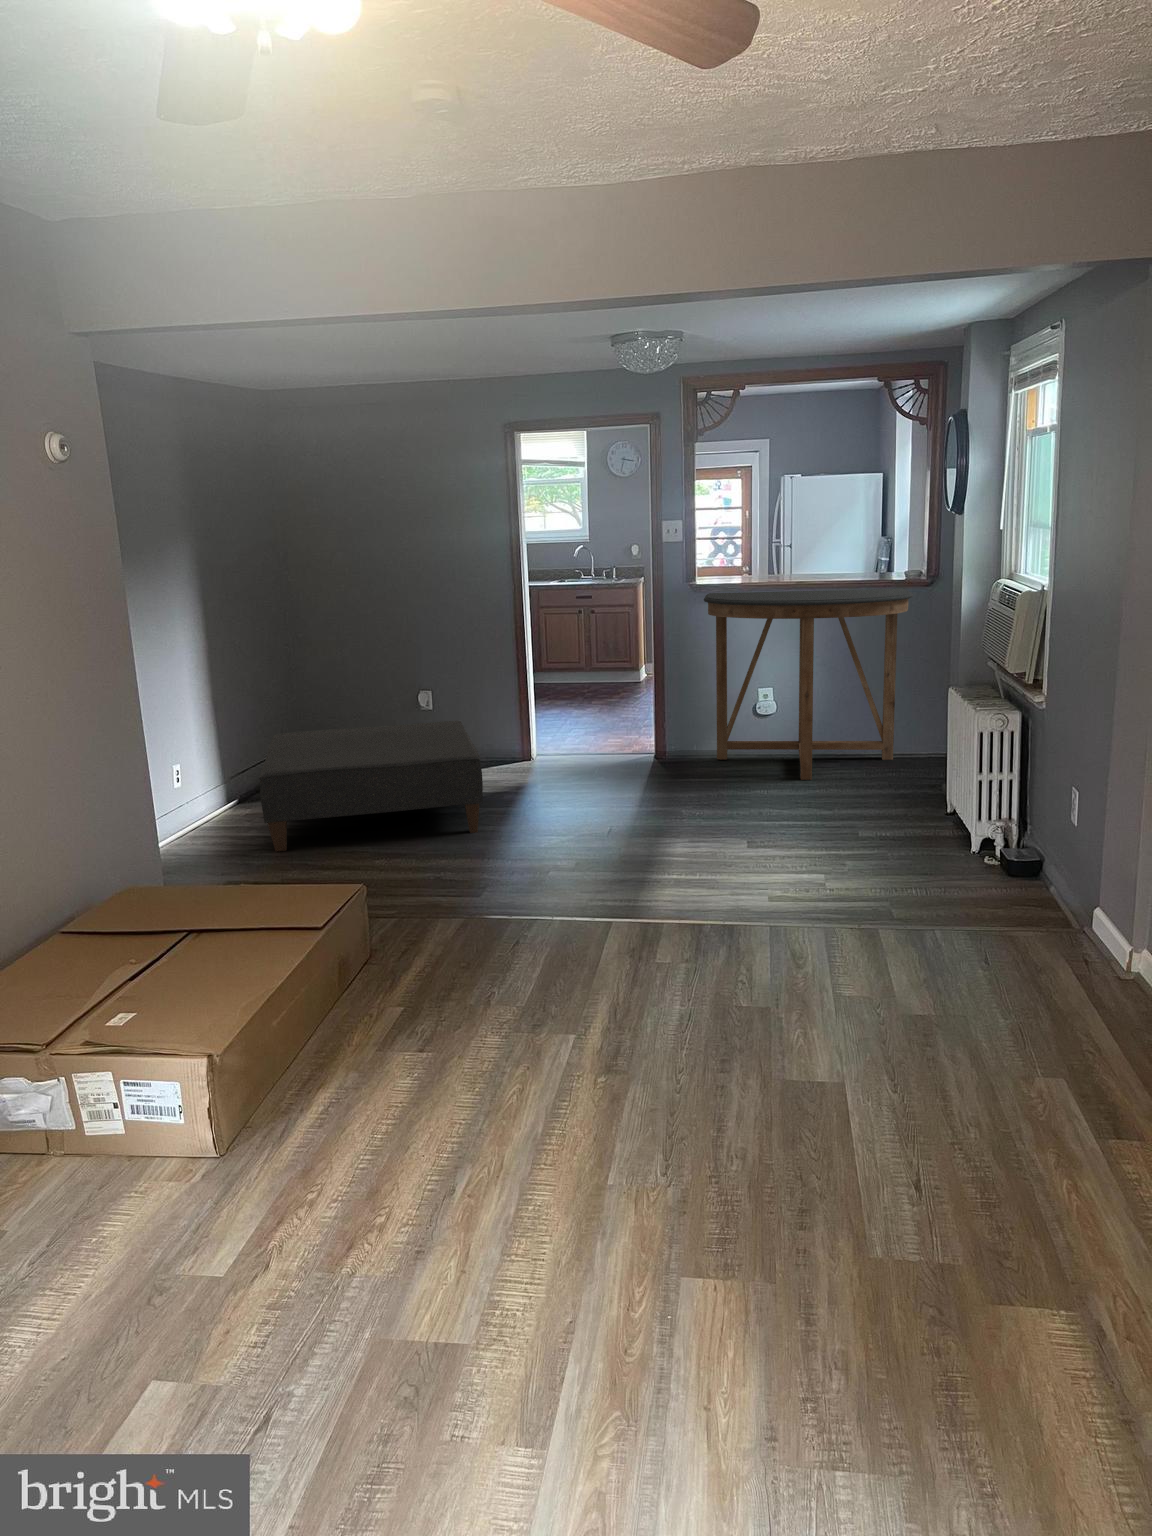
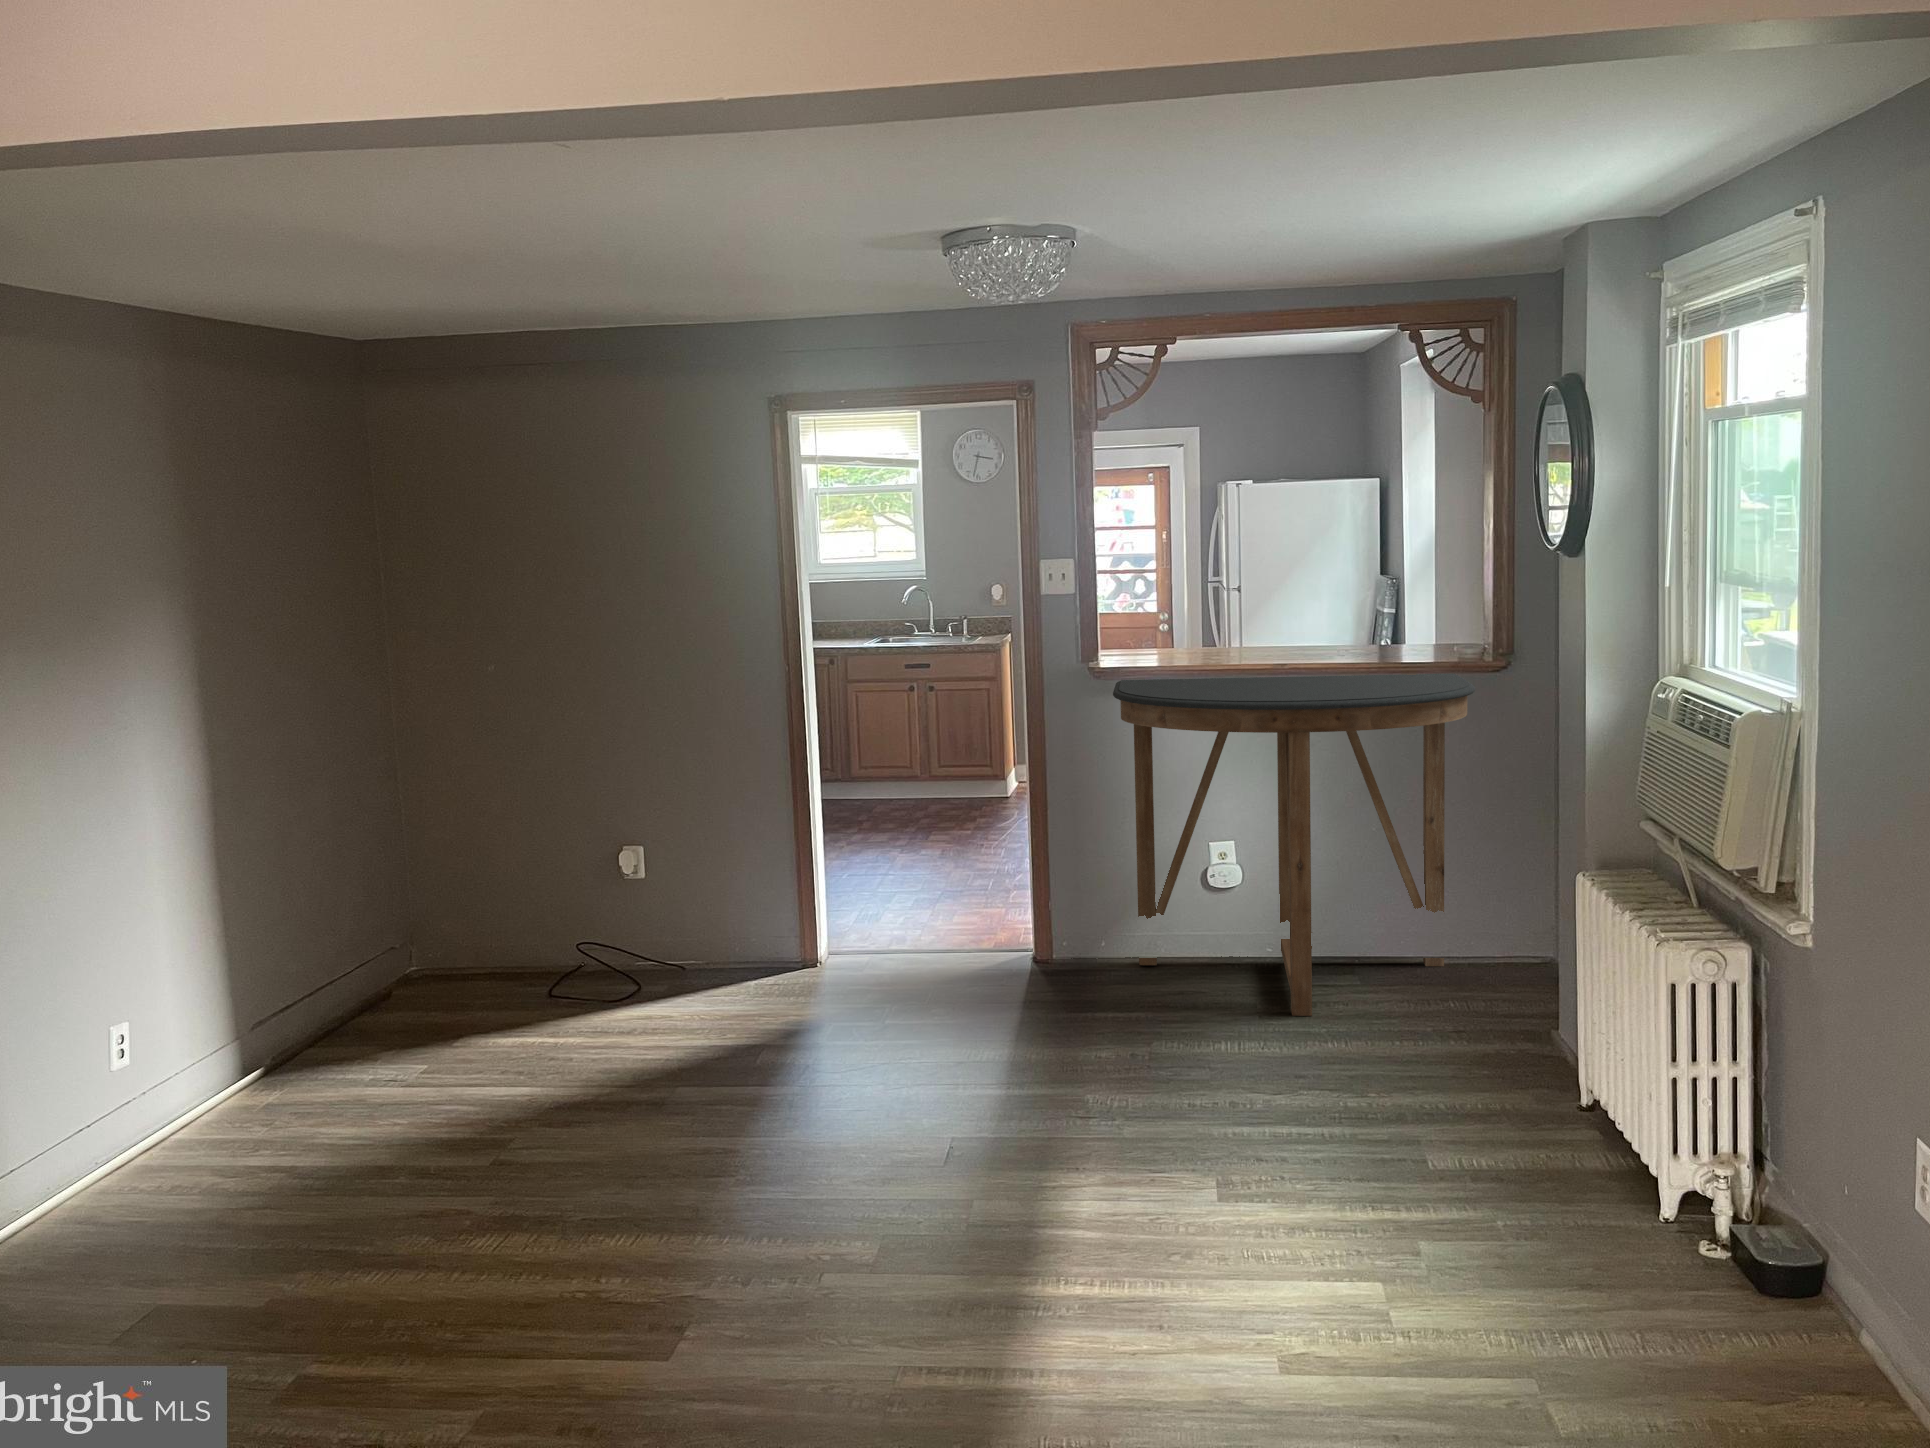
ottoman: present [259,721,483,852] -> none [243,913,701,1218]

